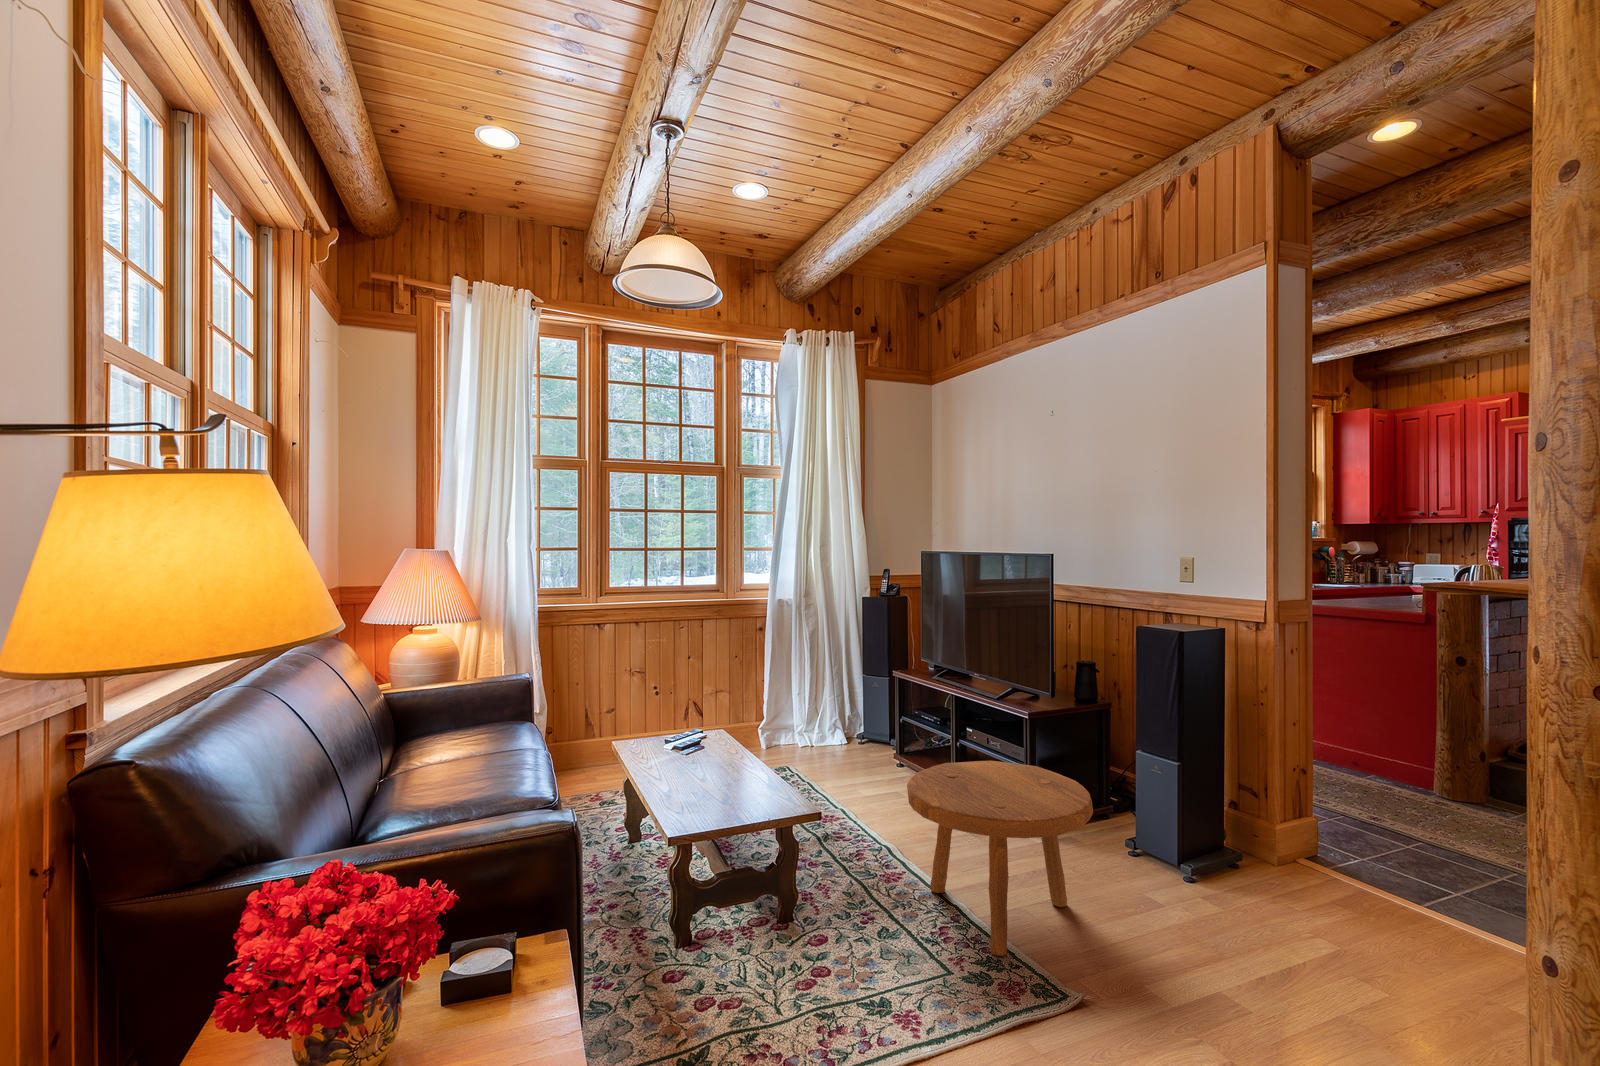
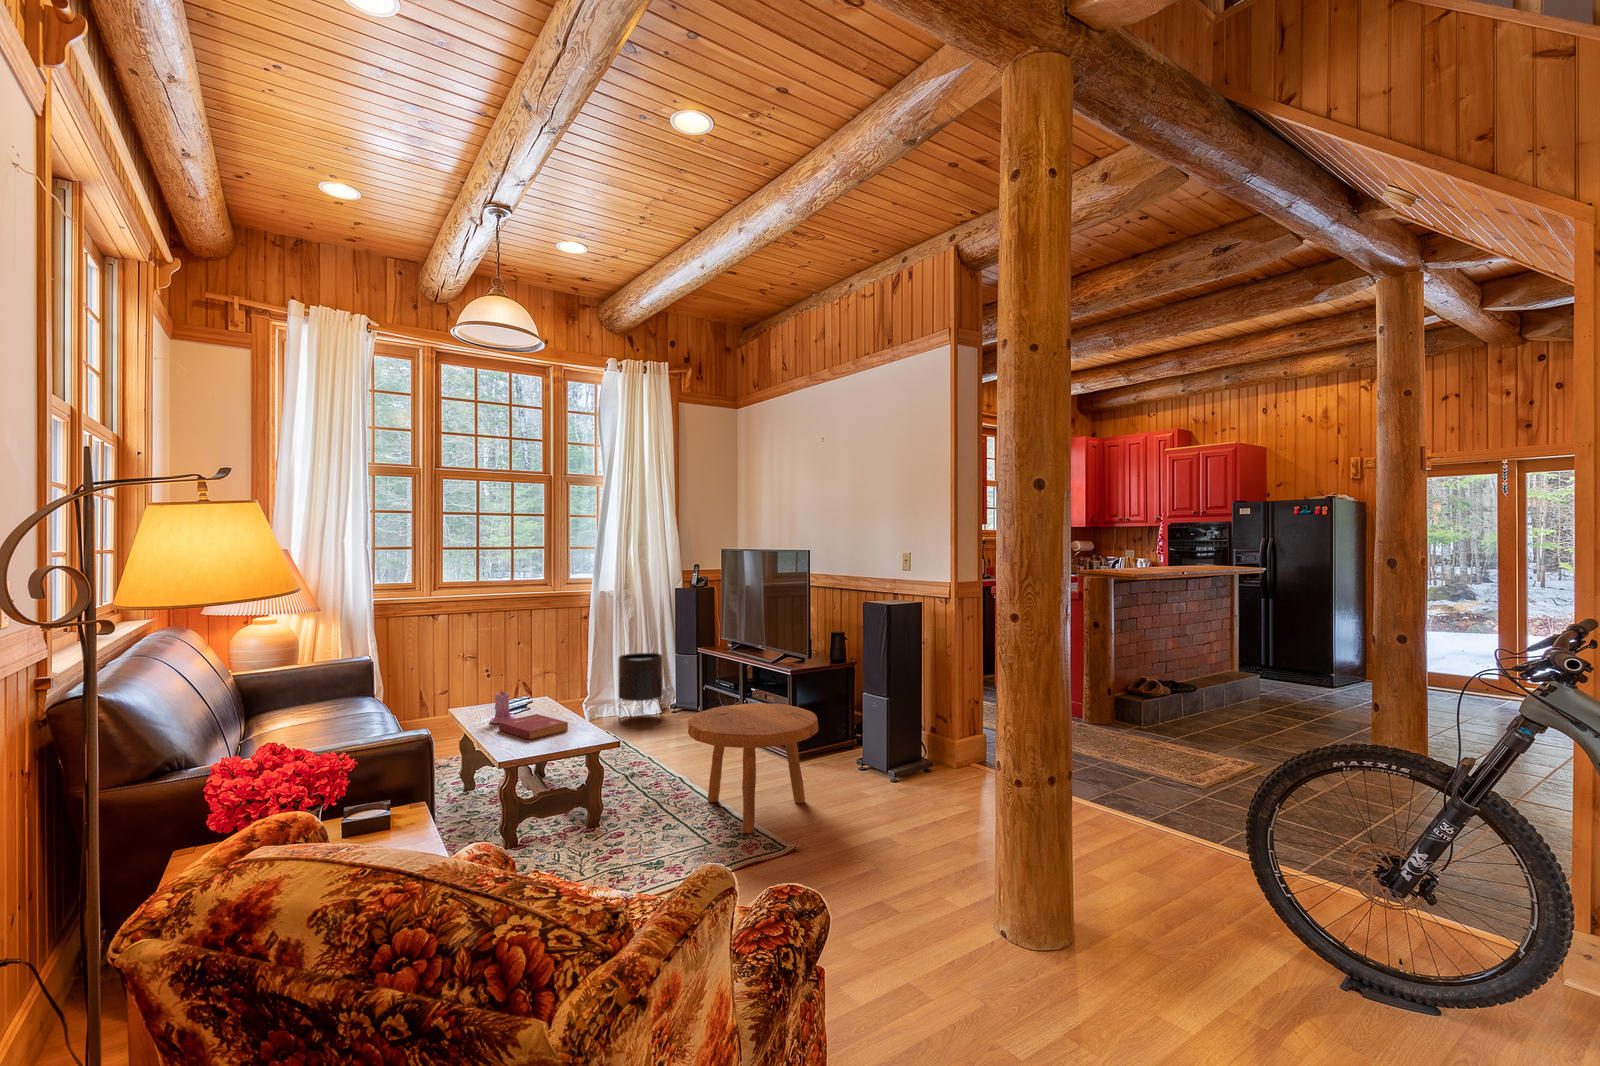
planter: none [801,674,852,757] -> present [618,653,663,719]
candle: none [659,727,689,771] -> present [490,690,515,723]
book: none [670,762,755,802] -> present [499,714,568,740]

